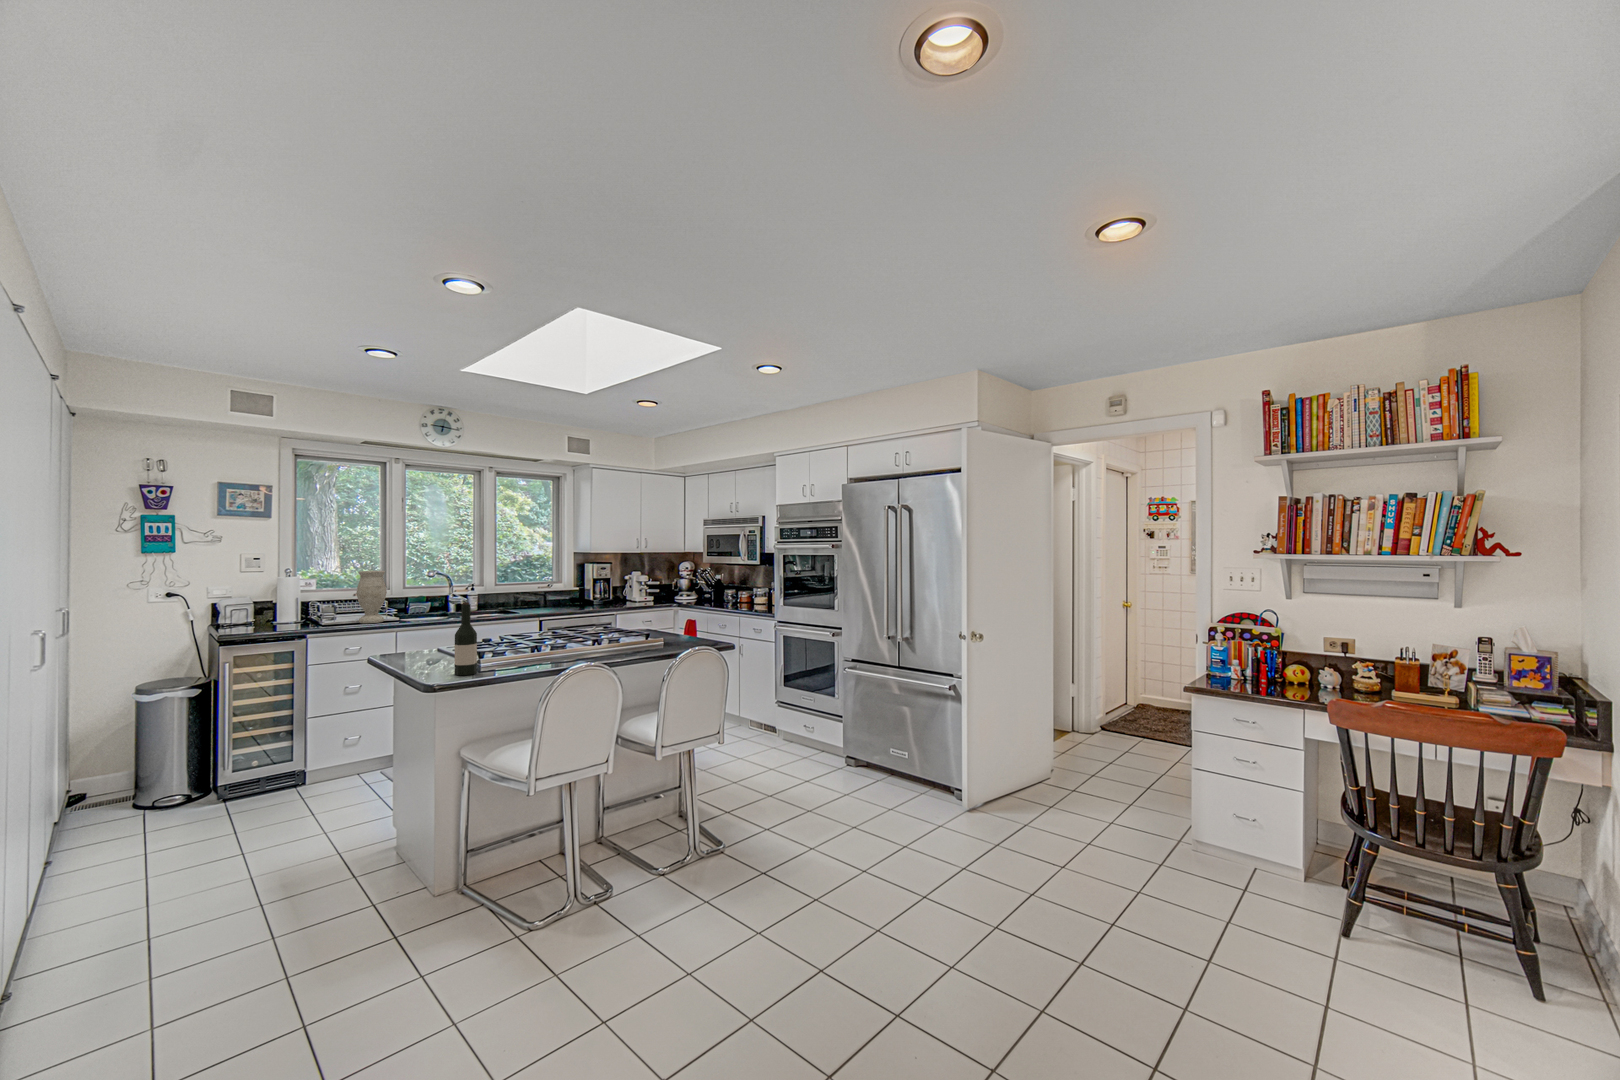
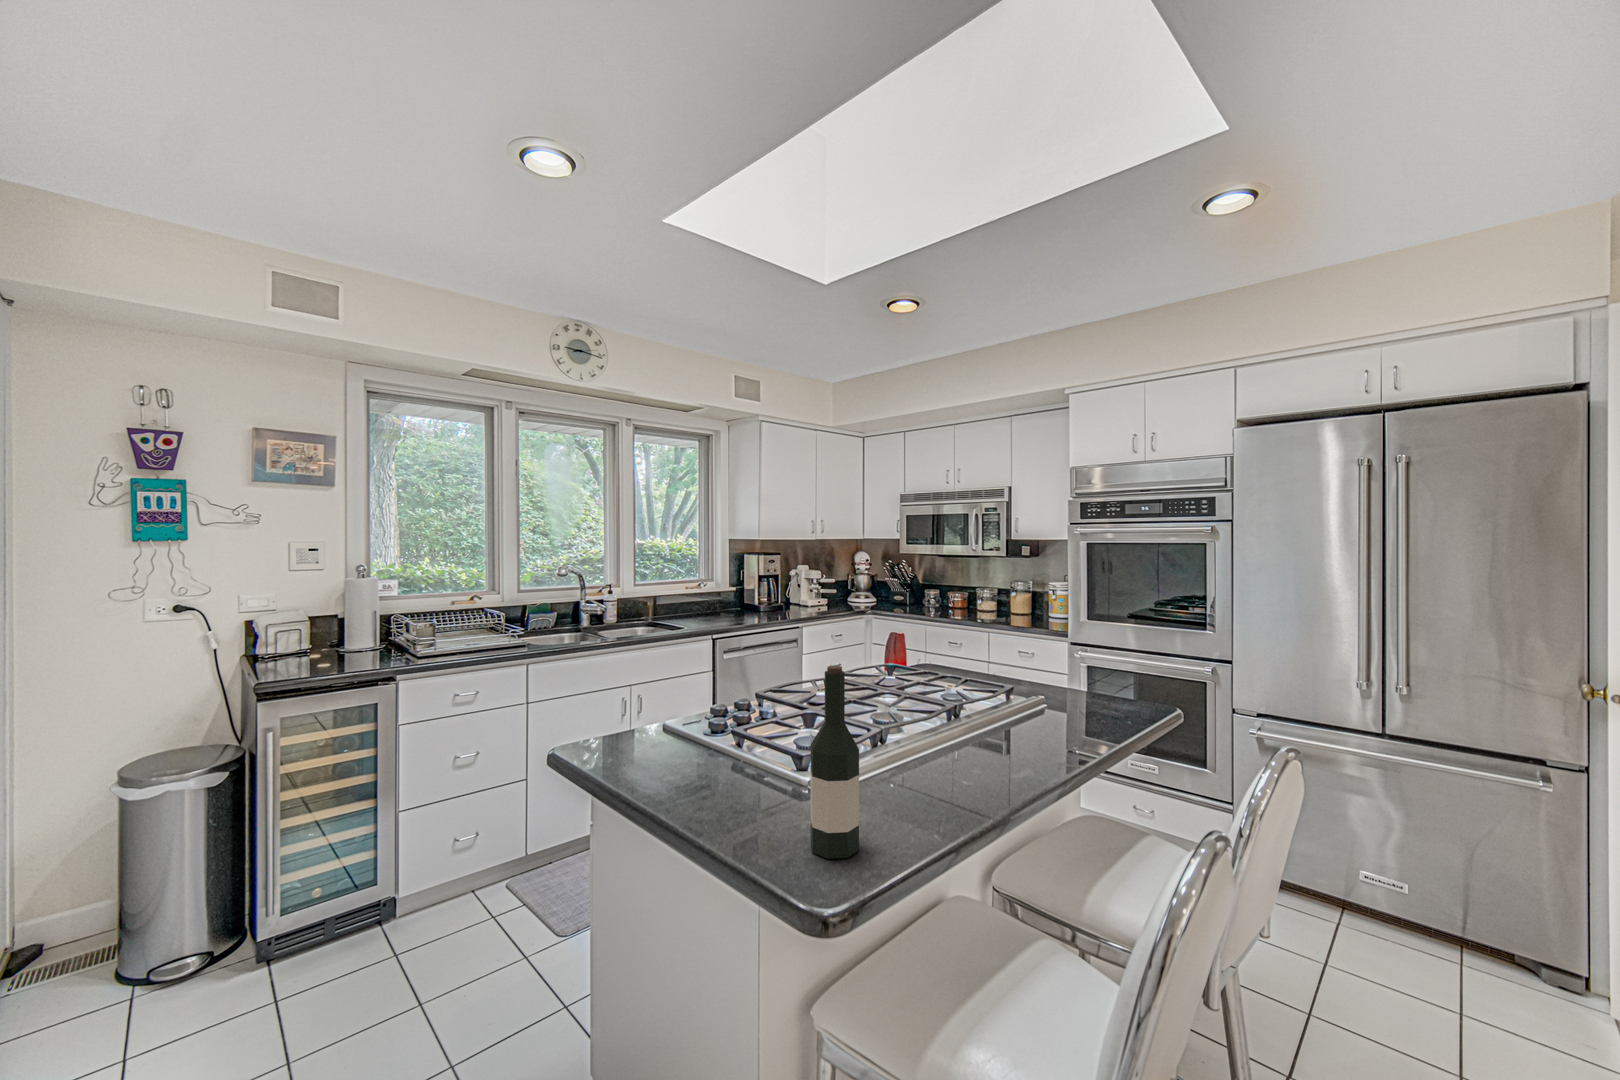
vase: present [356,571,387,623] -> none [466,568,509,650]

